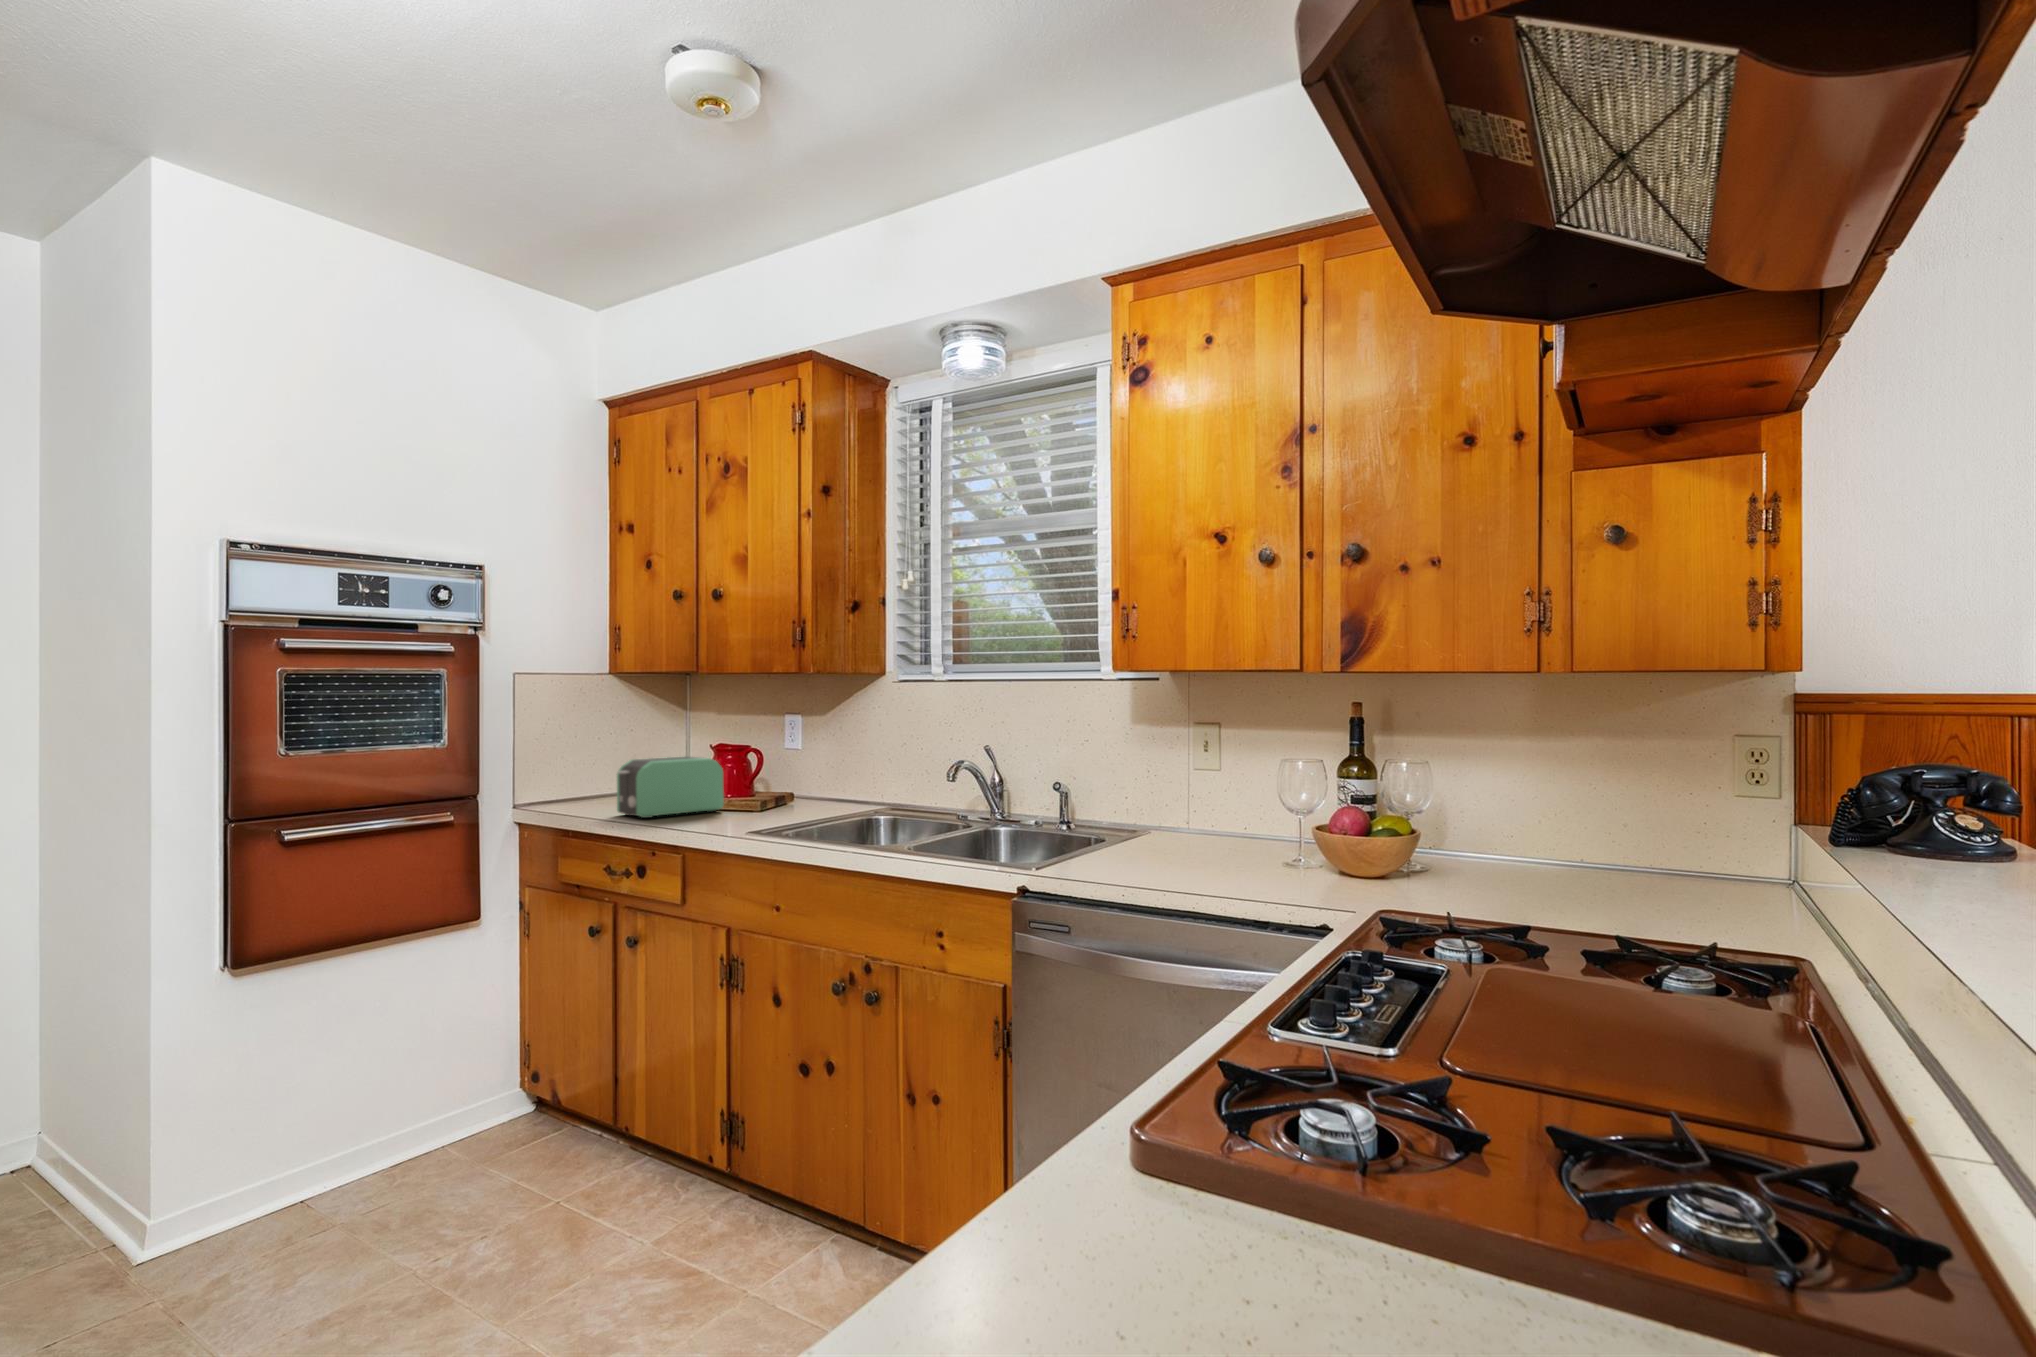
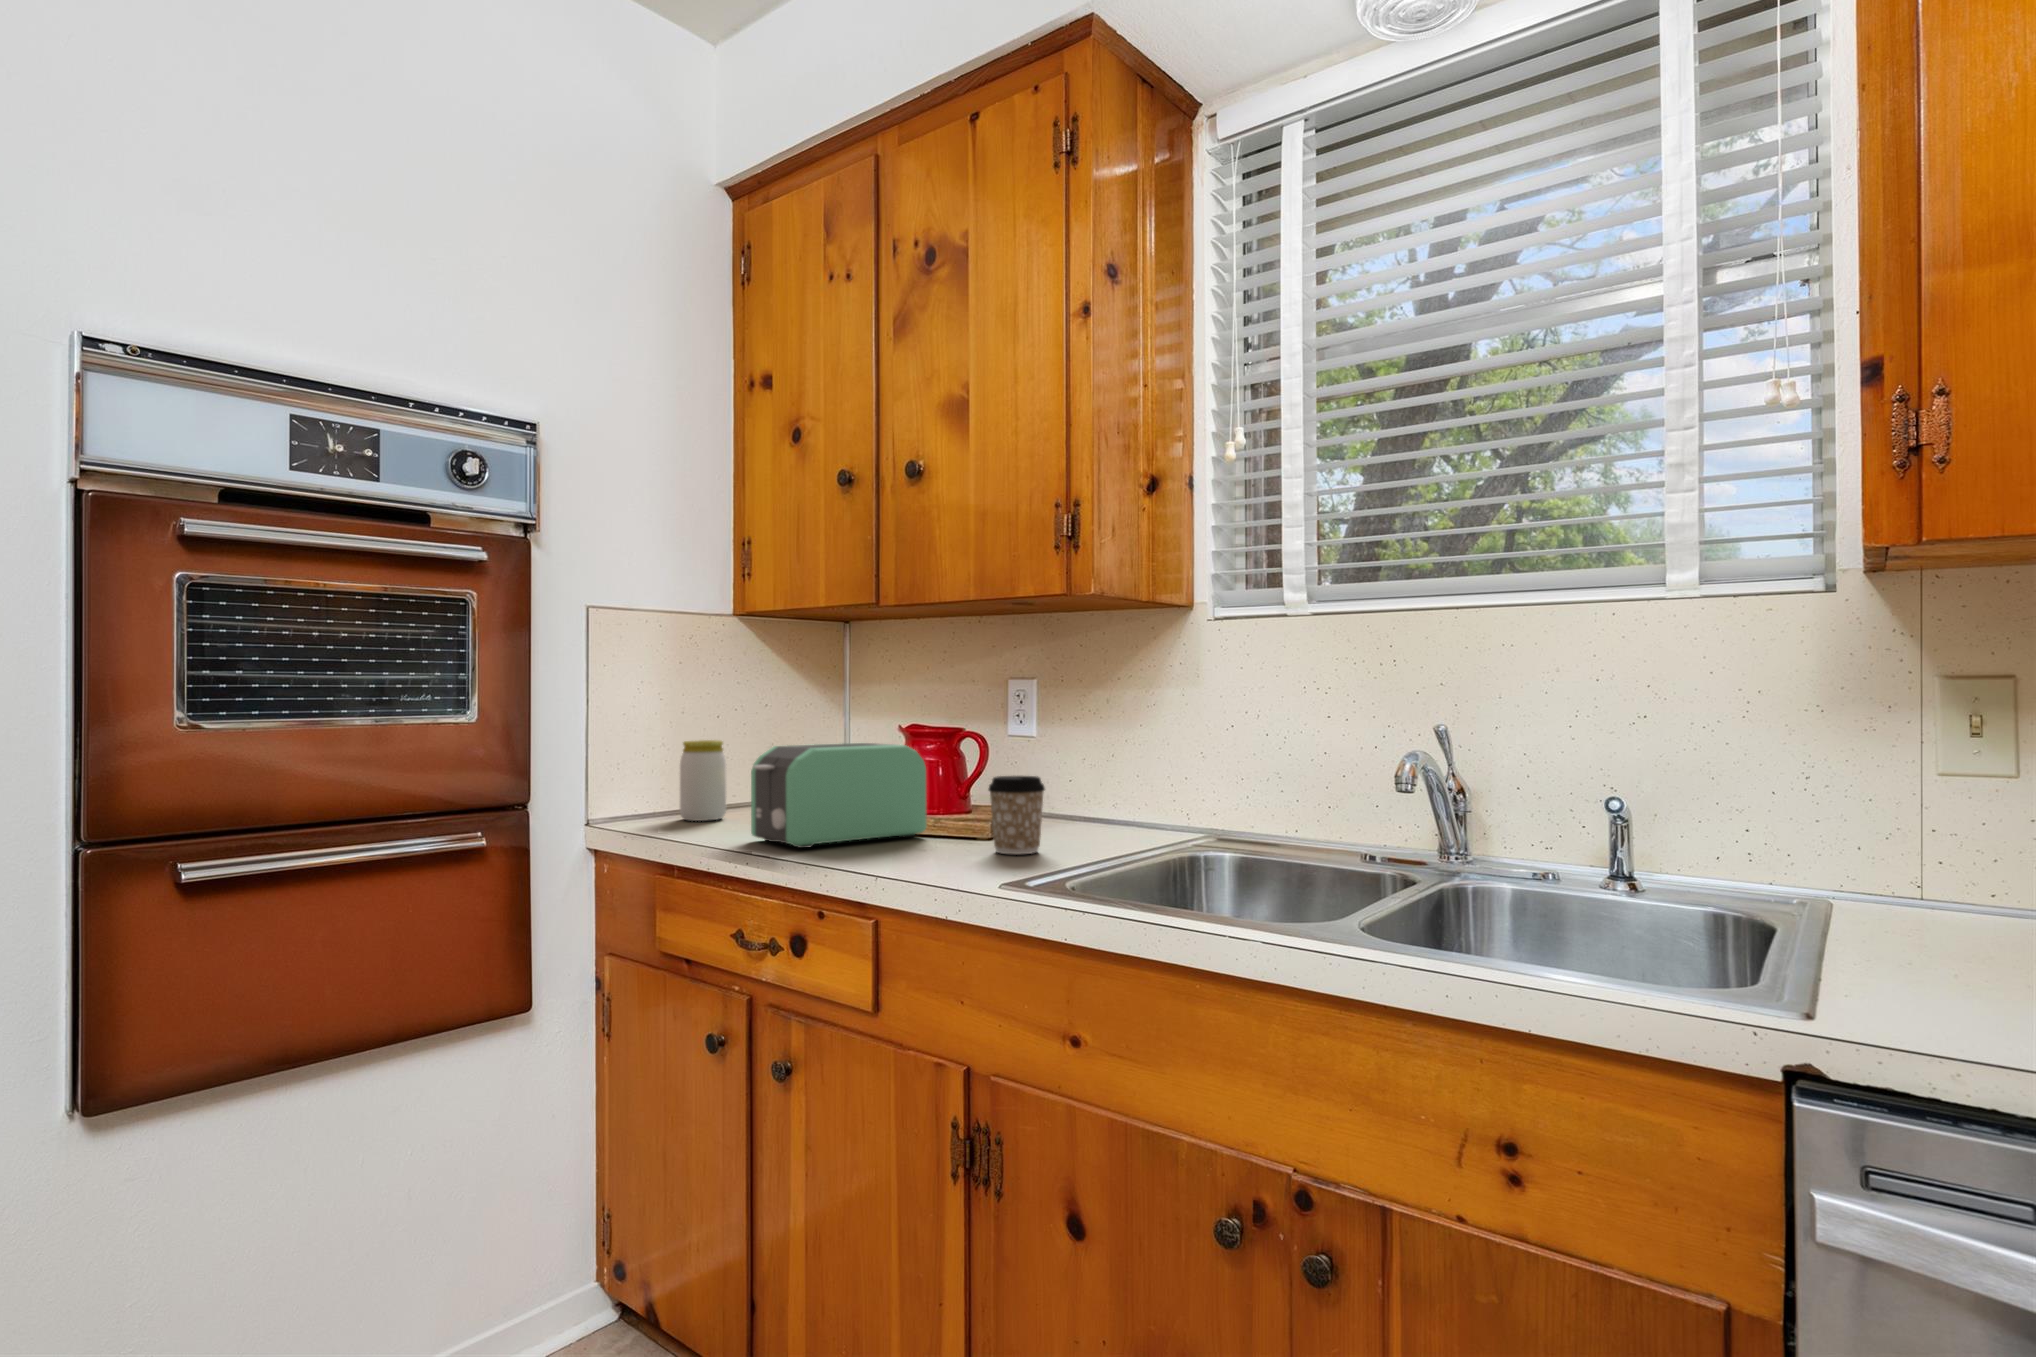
jar: none [574,755,604,804] -> present [680,740,726,821]
coffee cup: none [754,775,787,819] -> present [989,776,1045,854]

